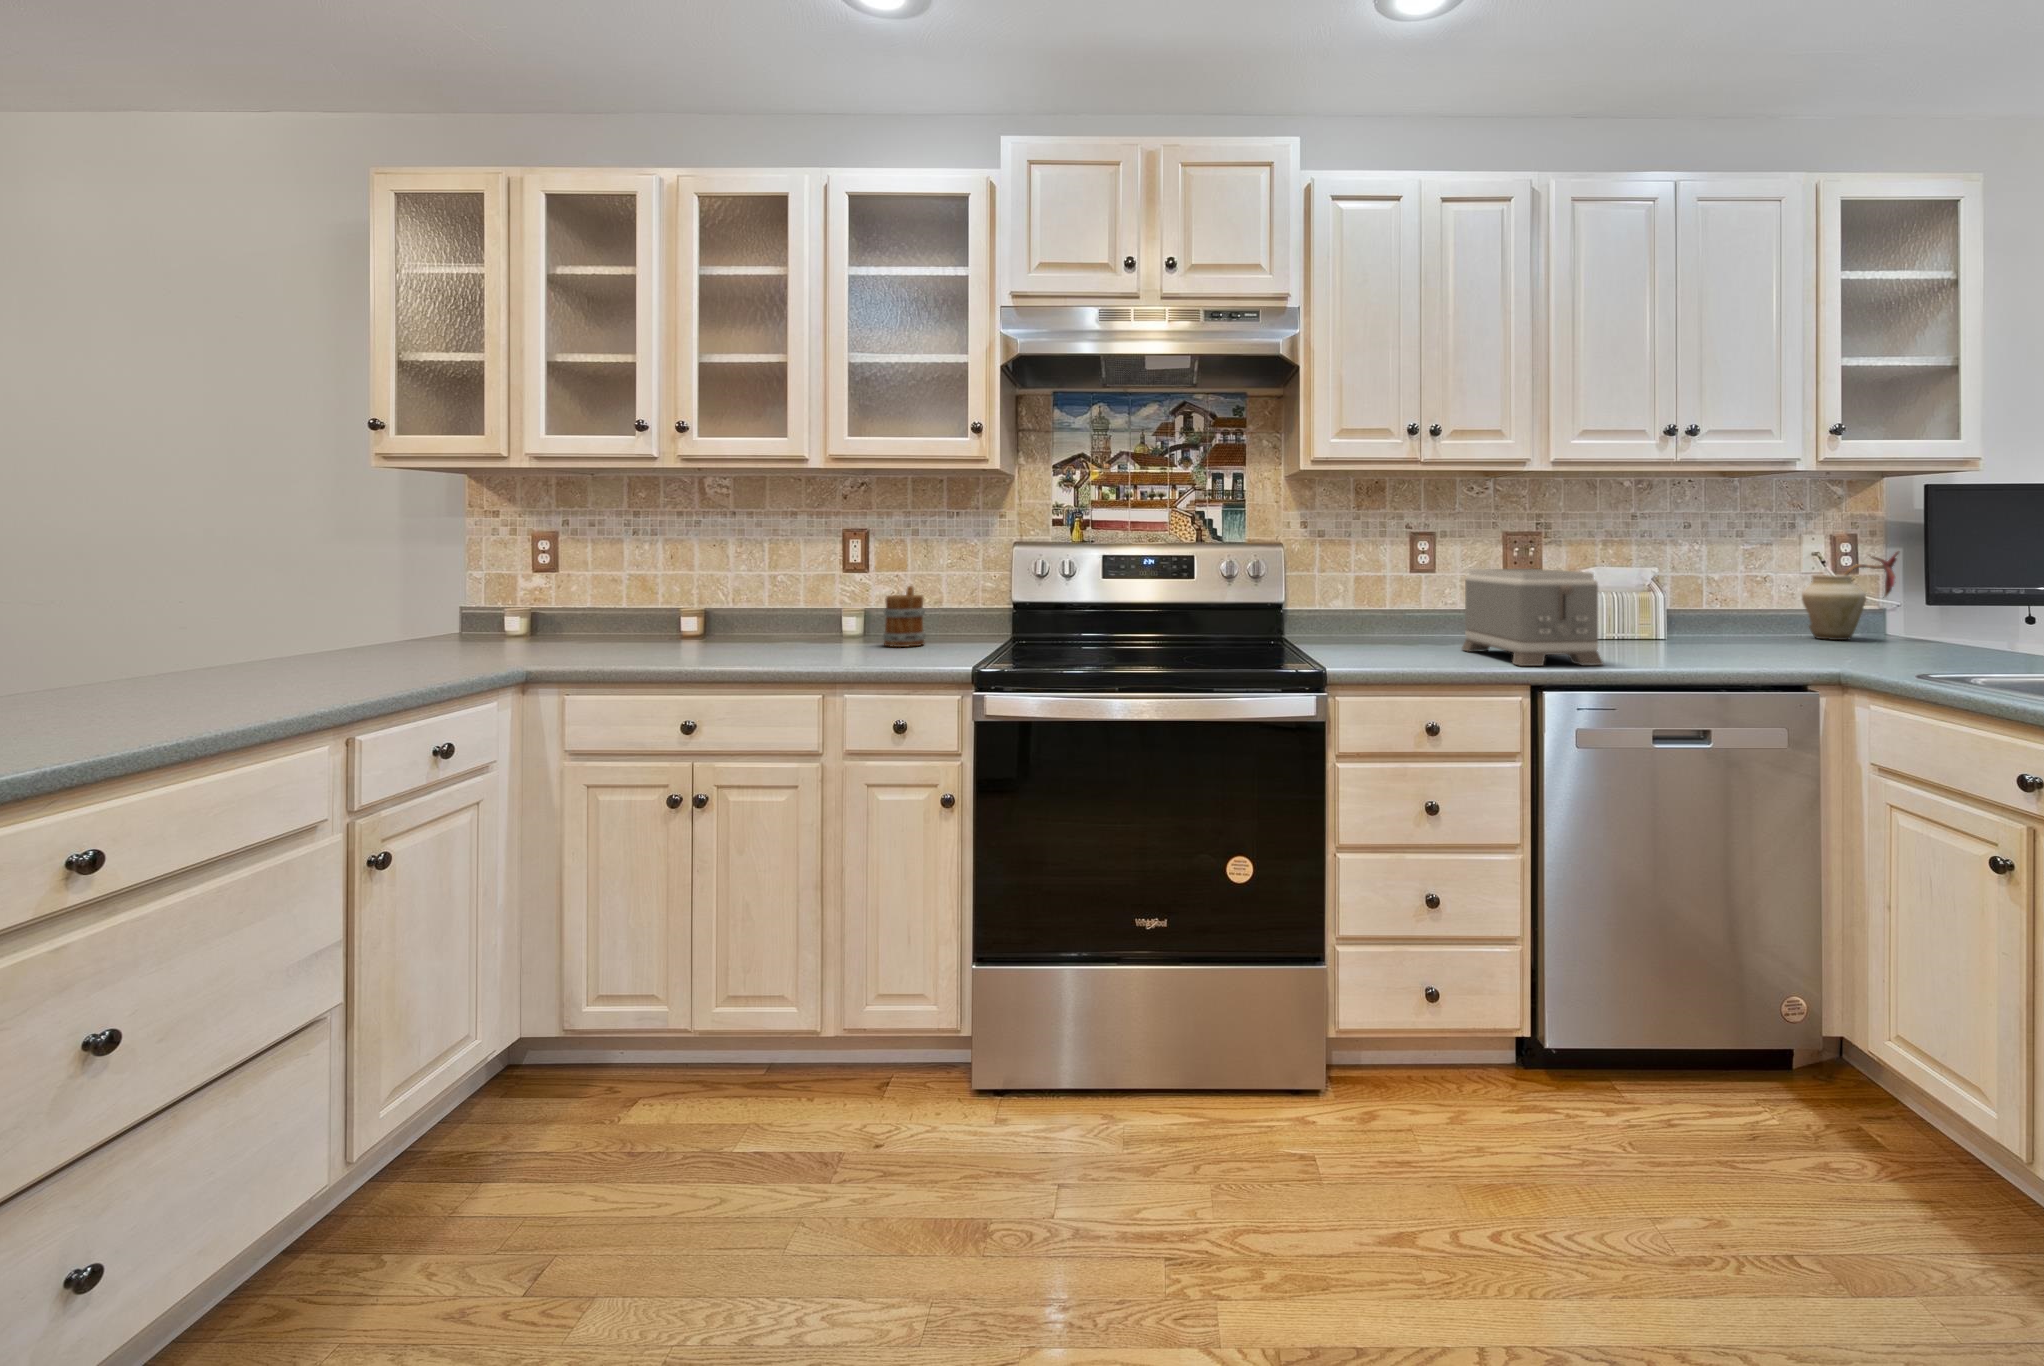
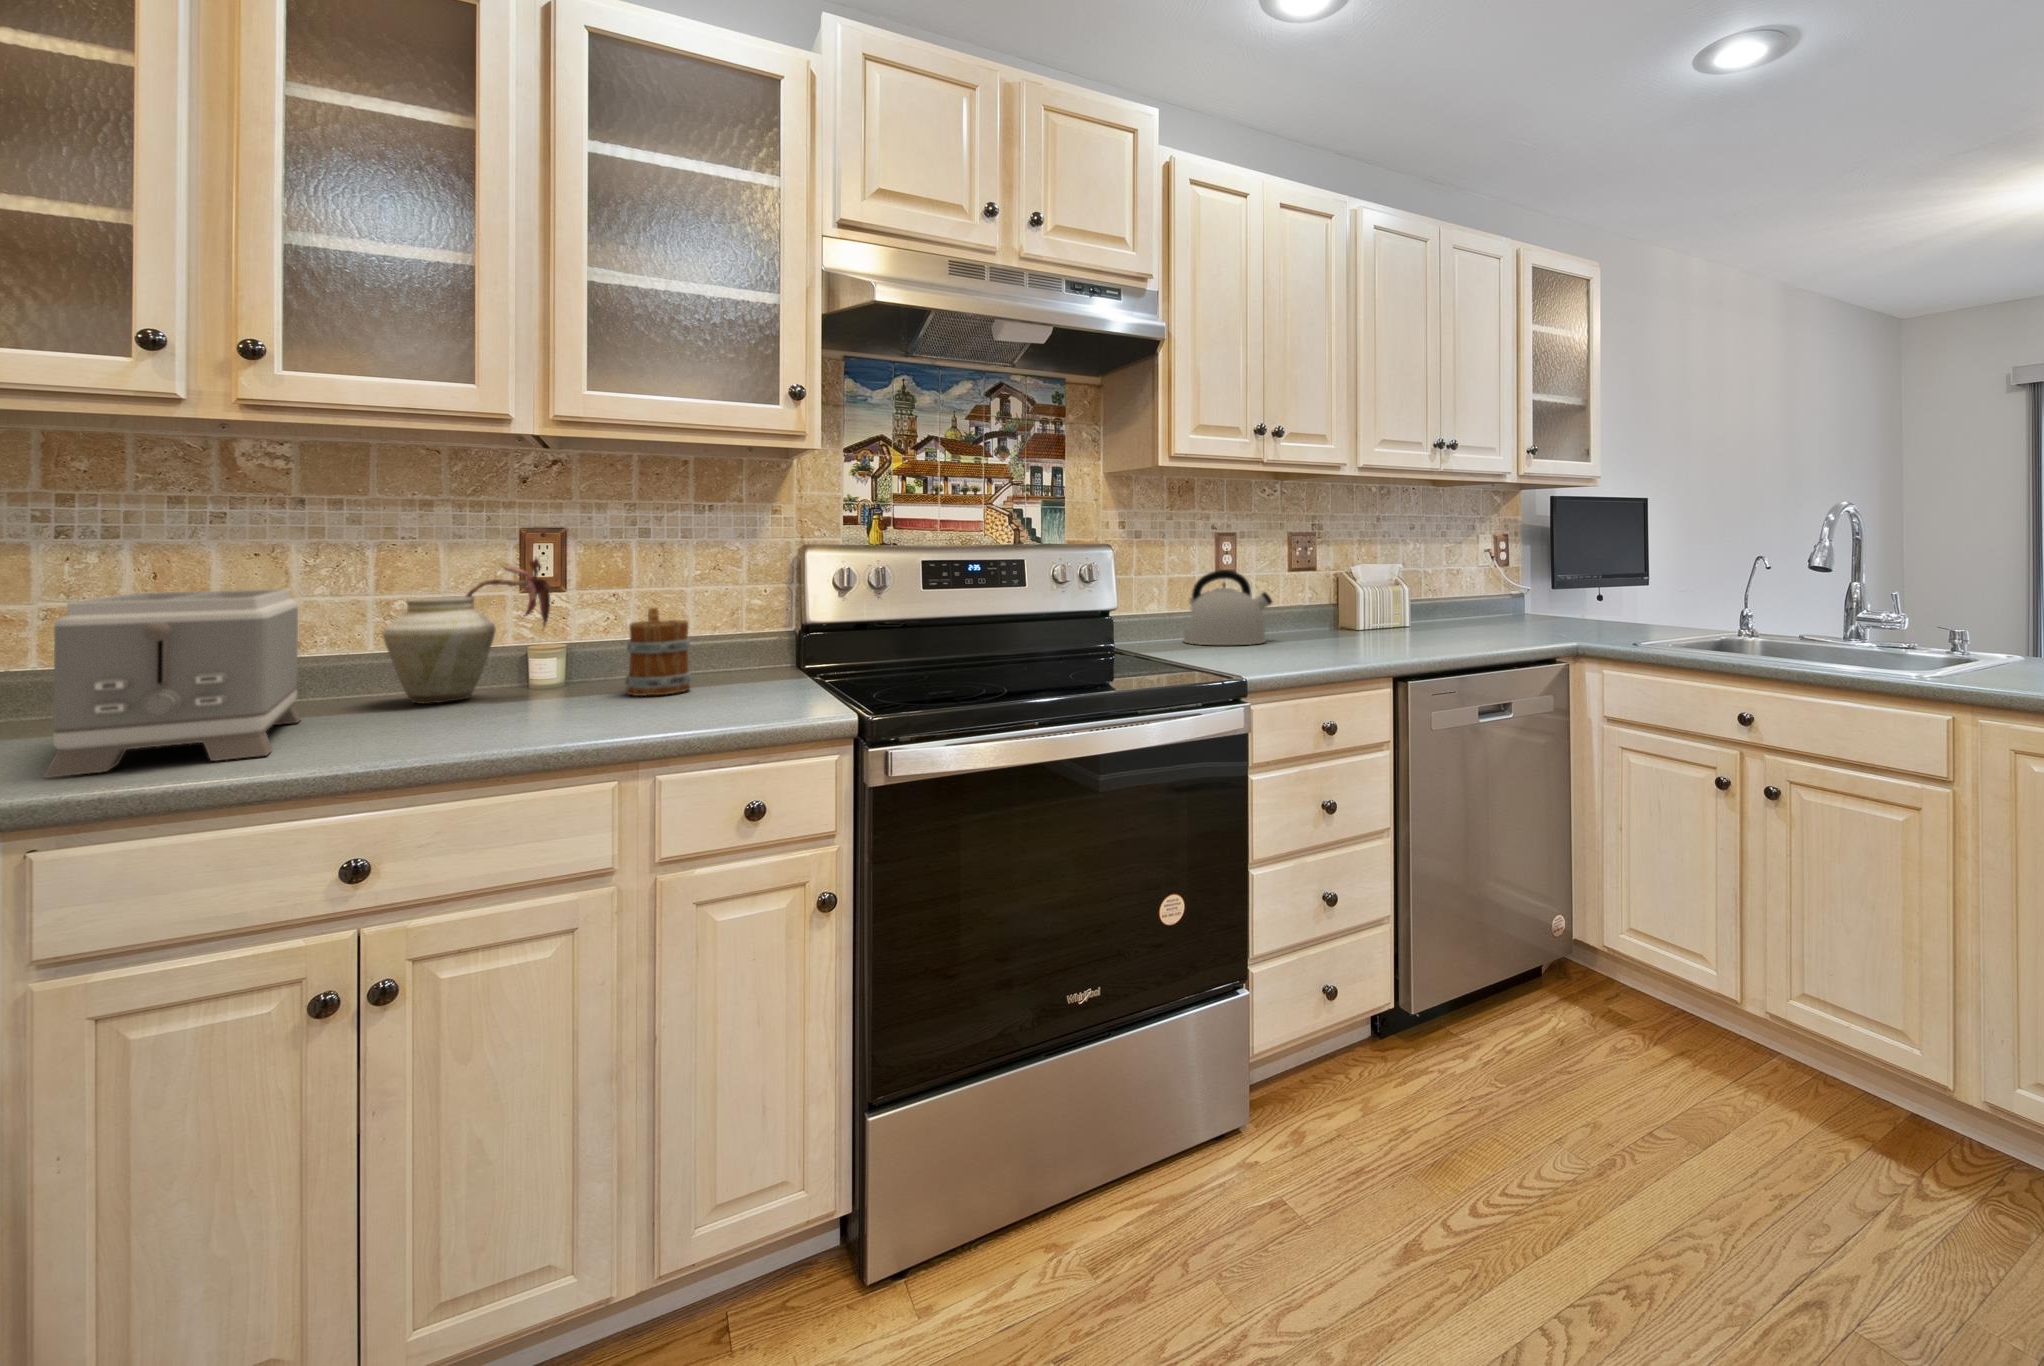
vase: present [1802,551,1899,640] -> present [383,557,553,704]
kettle: none [1375,569,1469,644] -> present [1183,570,1272,645]
toaster: present [1462,569,1603,666] -> present [43,589,301,778]

